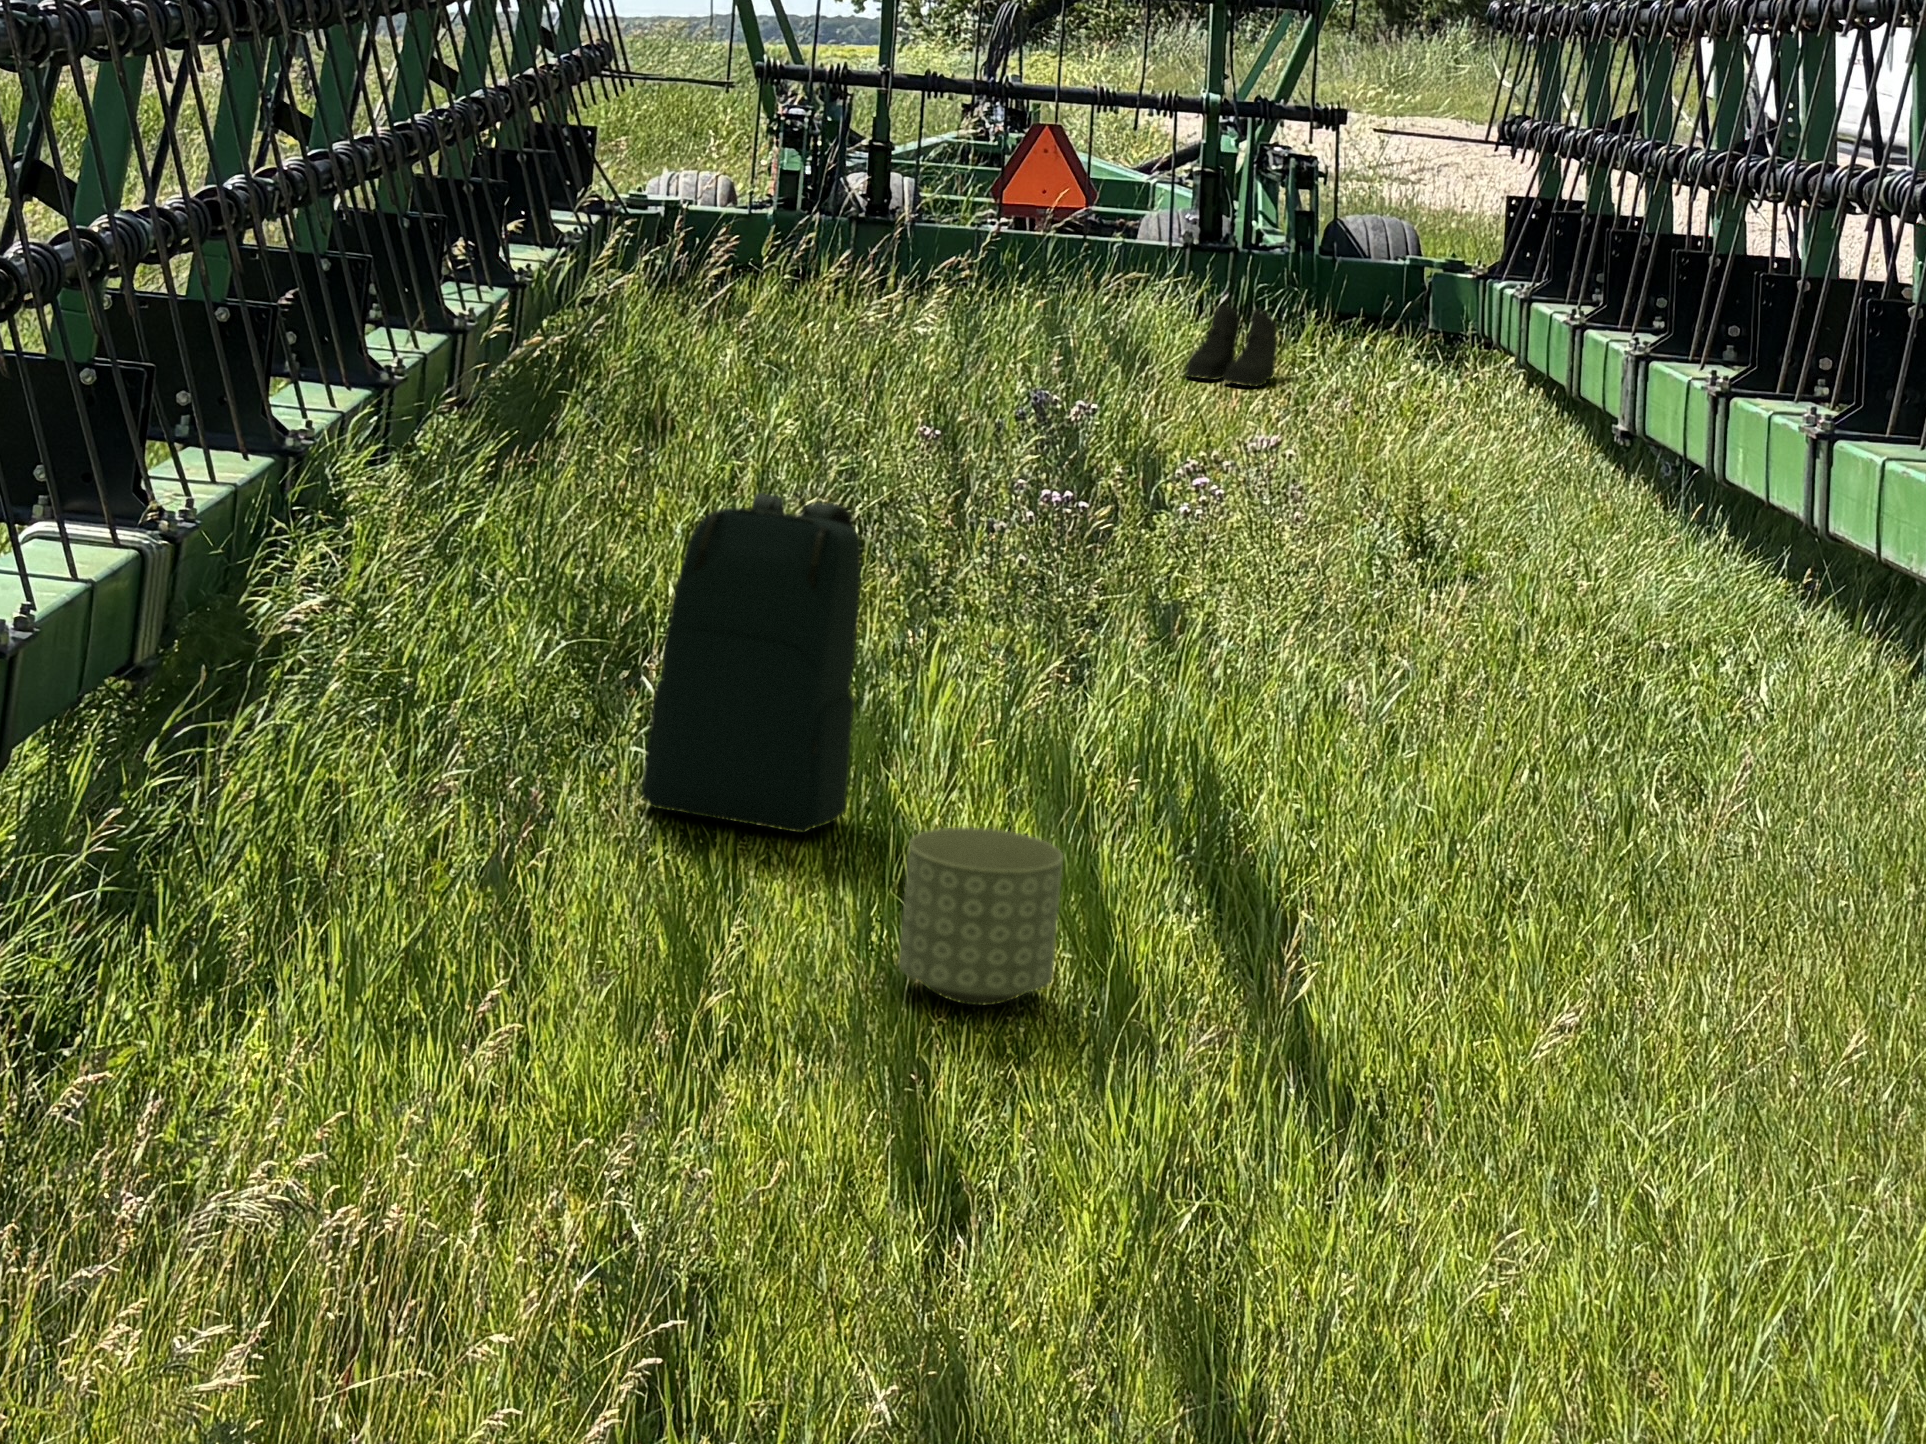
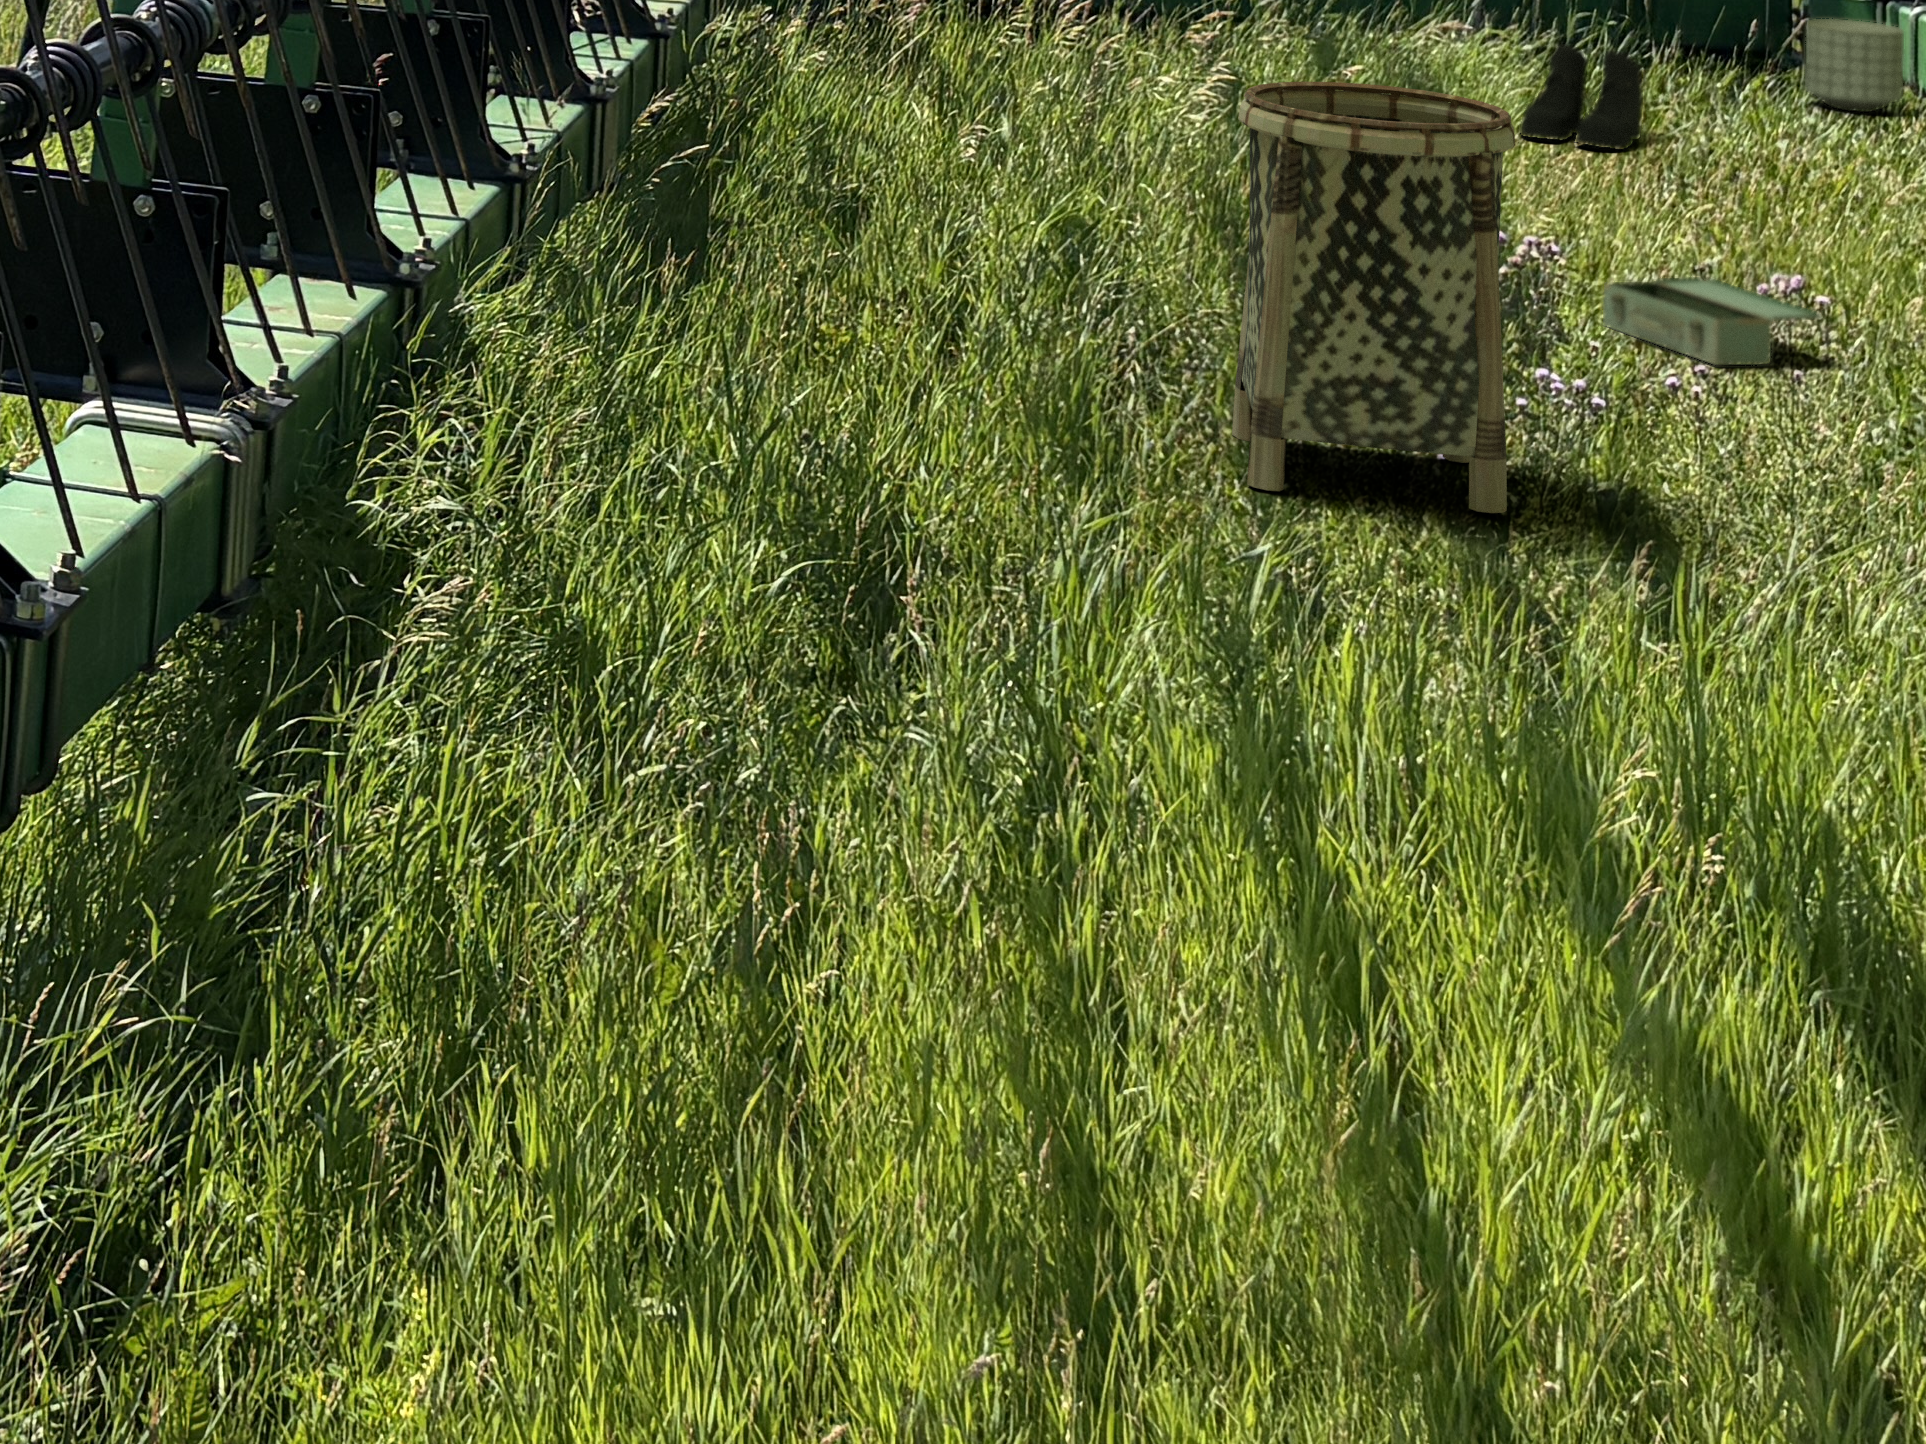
basket: none [904,311,1109,620] -> present [1232,82,1515,513]
toolbox: none [1196,469,1343,530] -> present [1603,277,1821,365]
backpack: present [641,493,862,833] -> none [948,378,1263,897]
planter: present [899,827,1063,1006] -> present [1805,19,1904,112]

